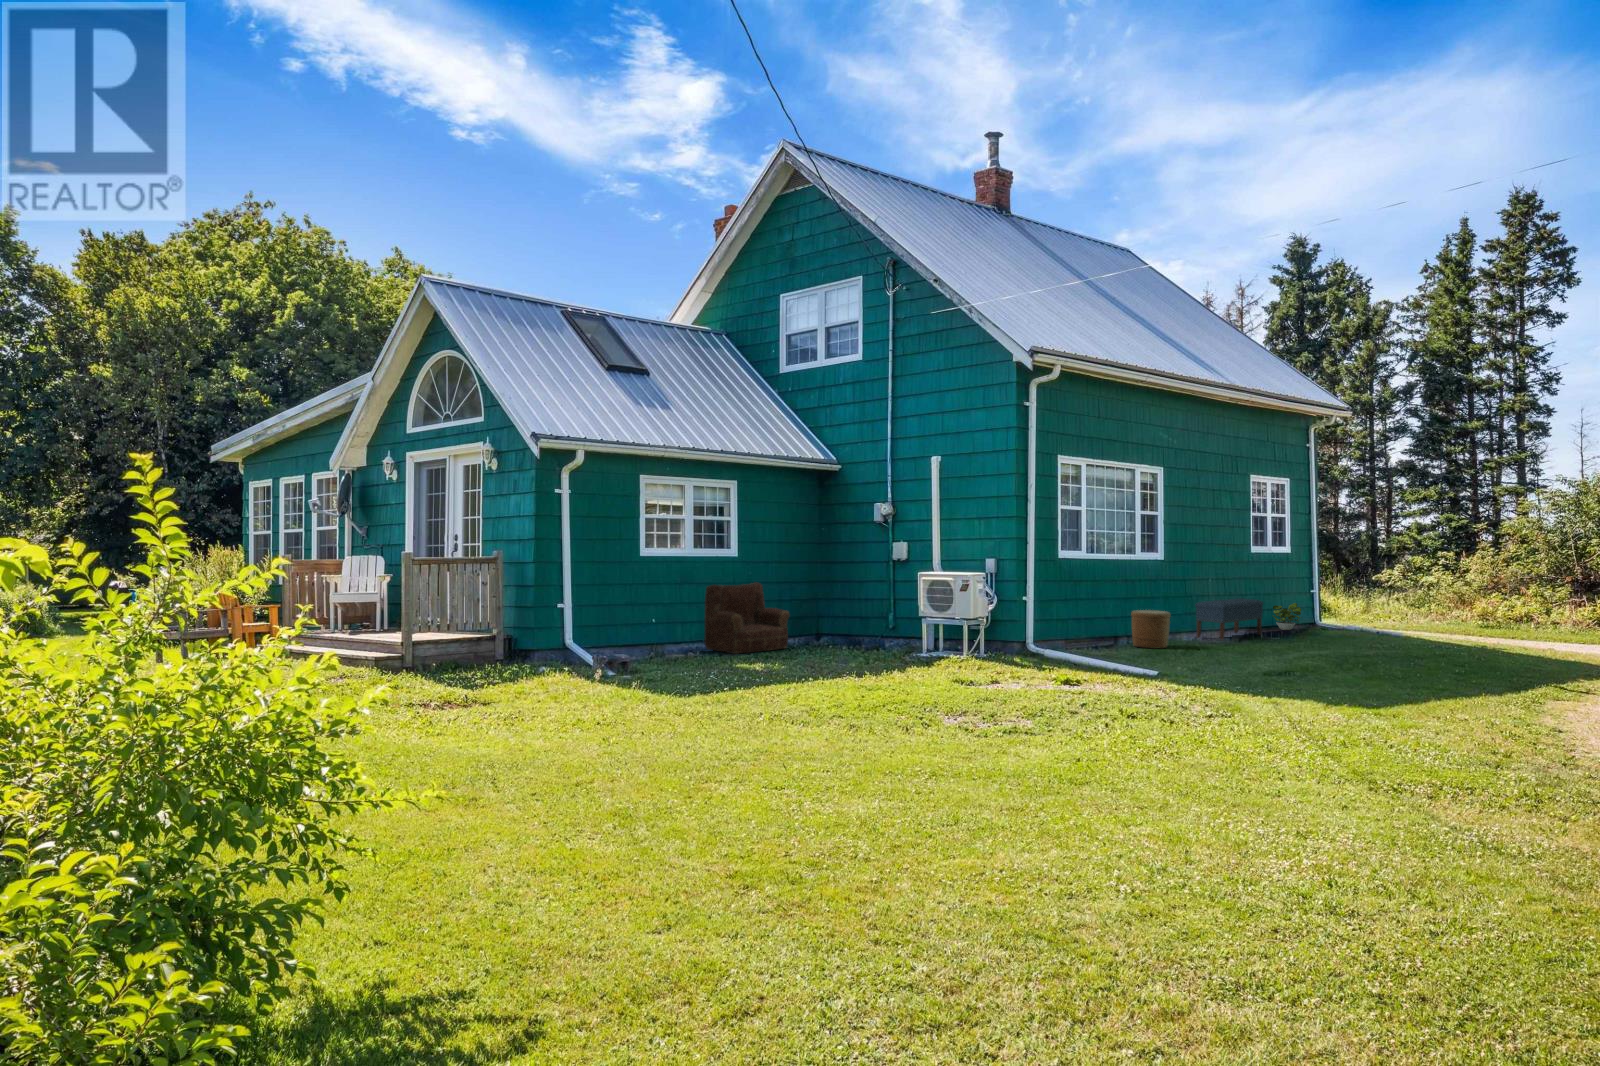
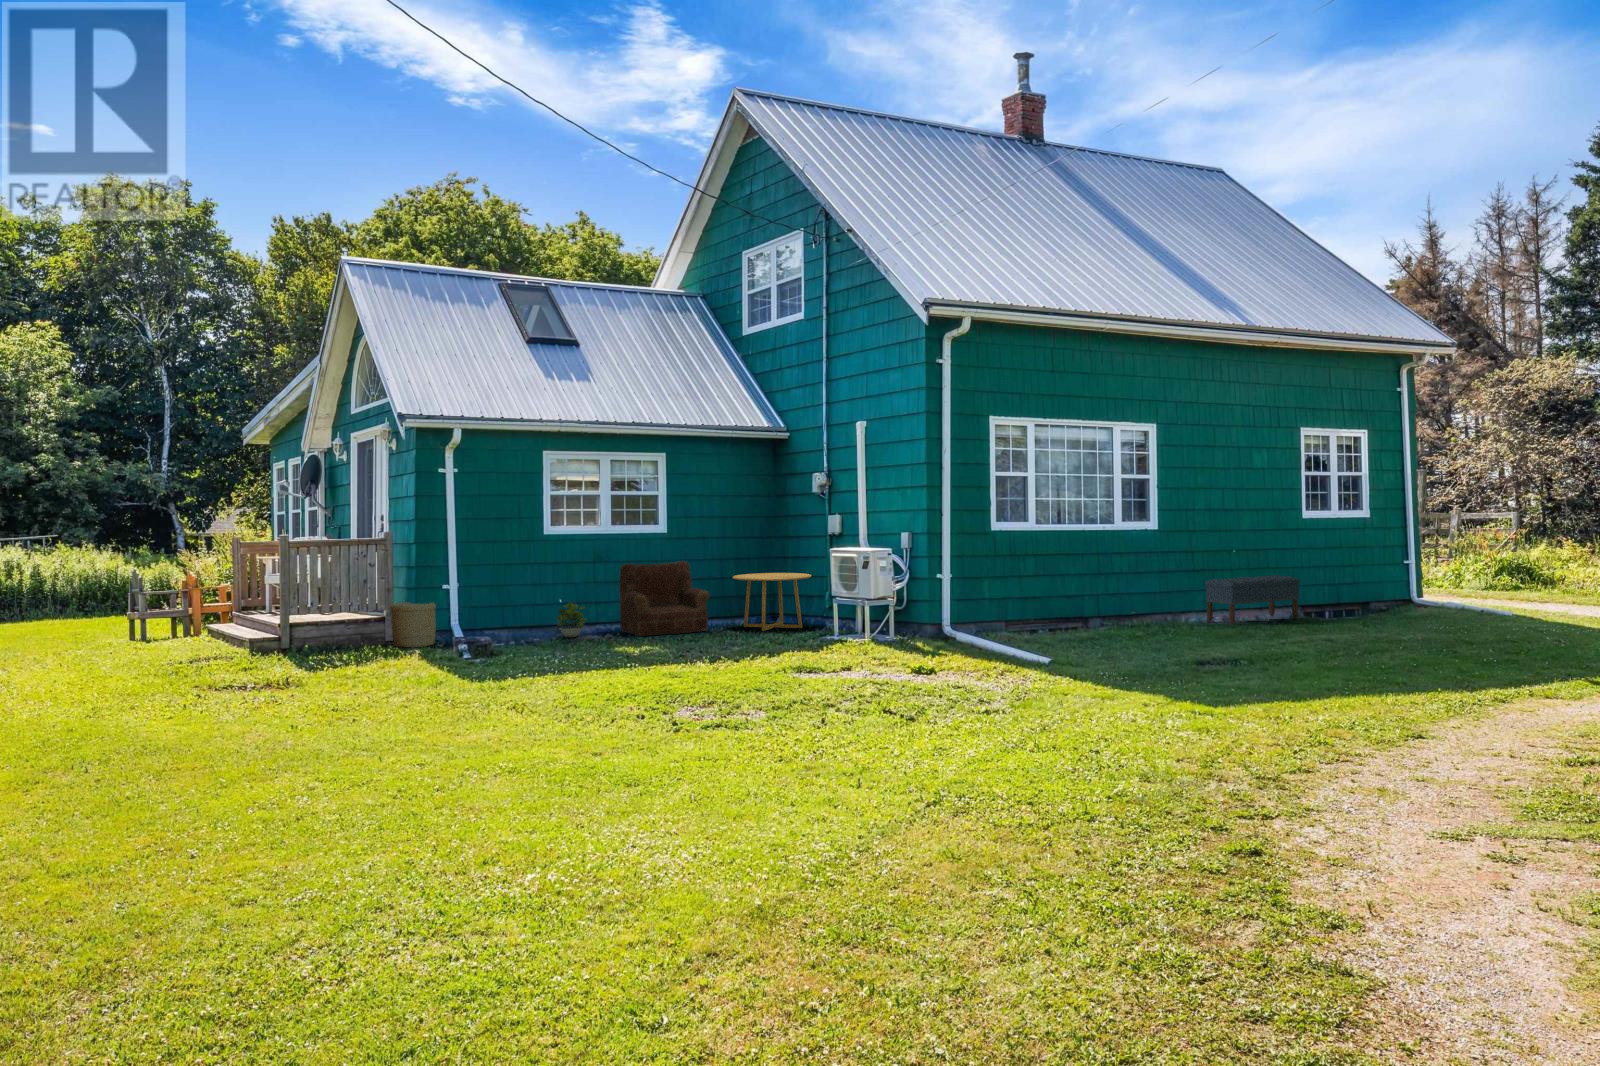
round table: none [803,594,876,648] -> present [733,573,811,631]
potted plant: present [1272,603,1301,630] -> present [557,602,586,637]
woven basket: present [1131,610,1170,649] -> present [390,602,436,648]

